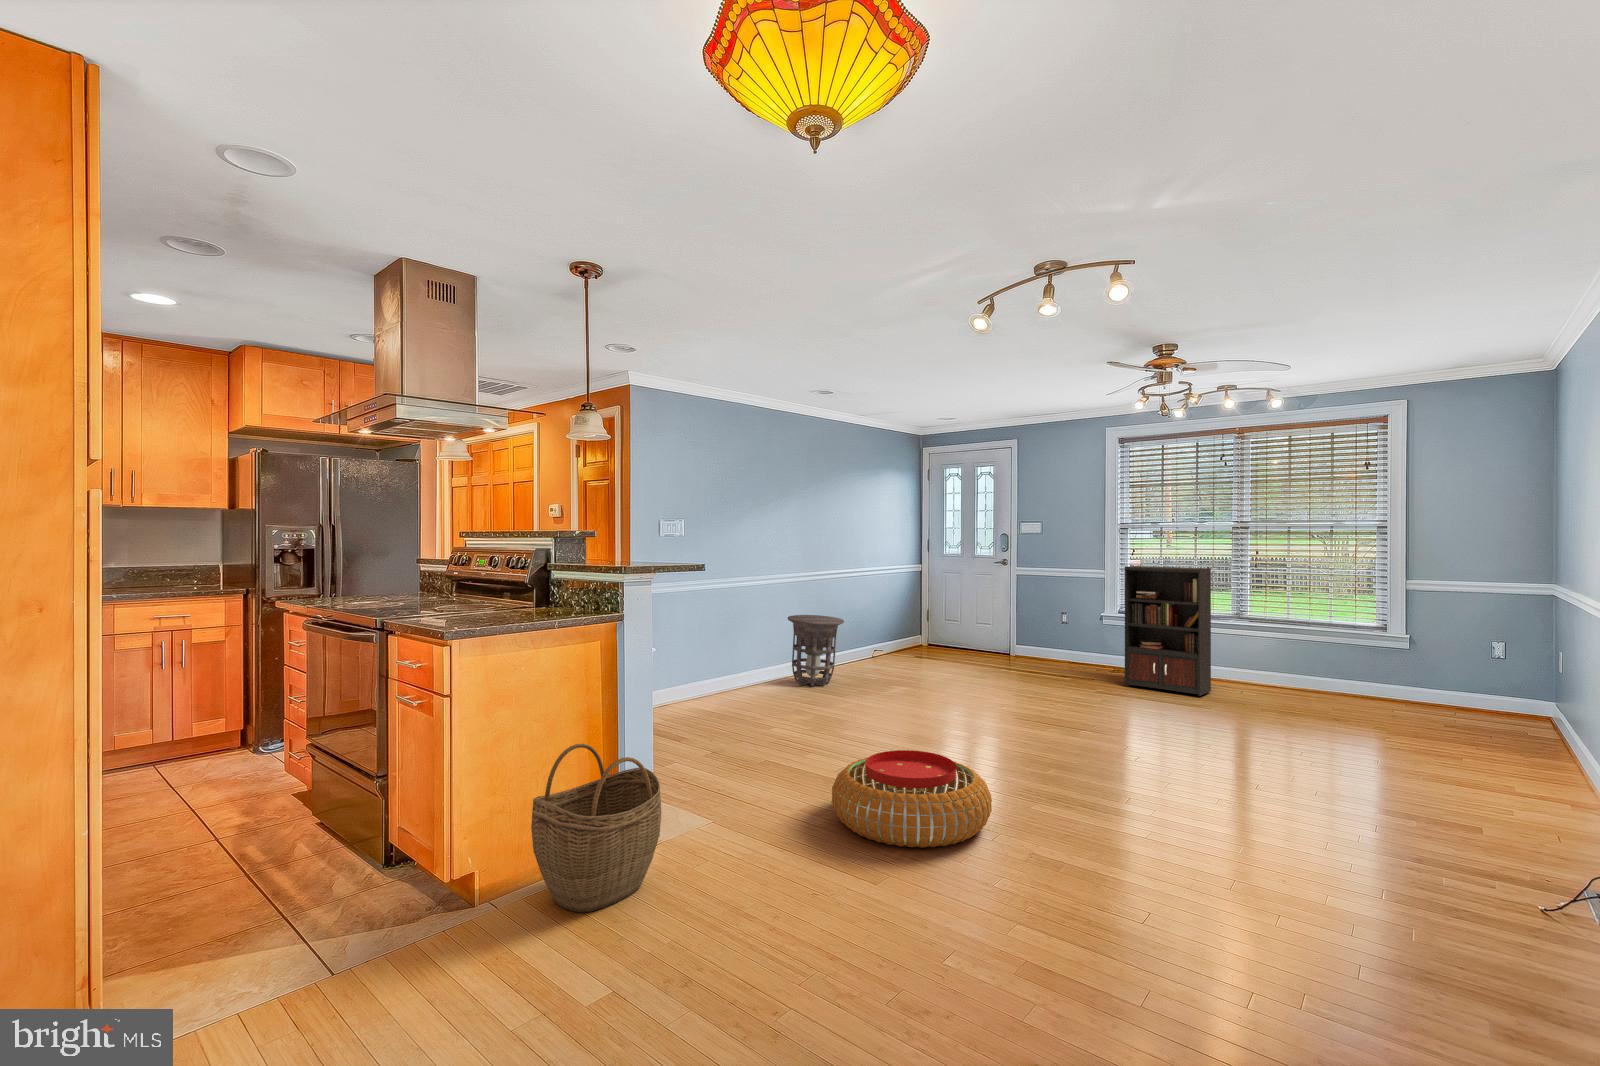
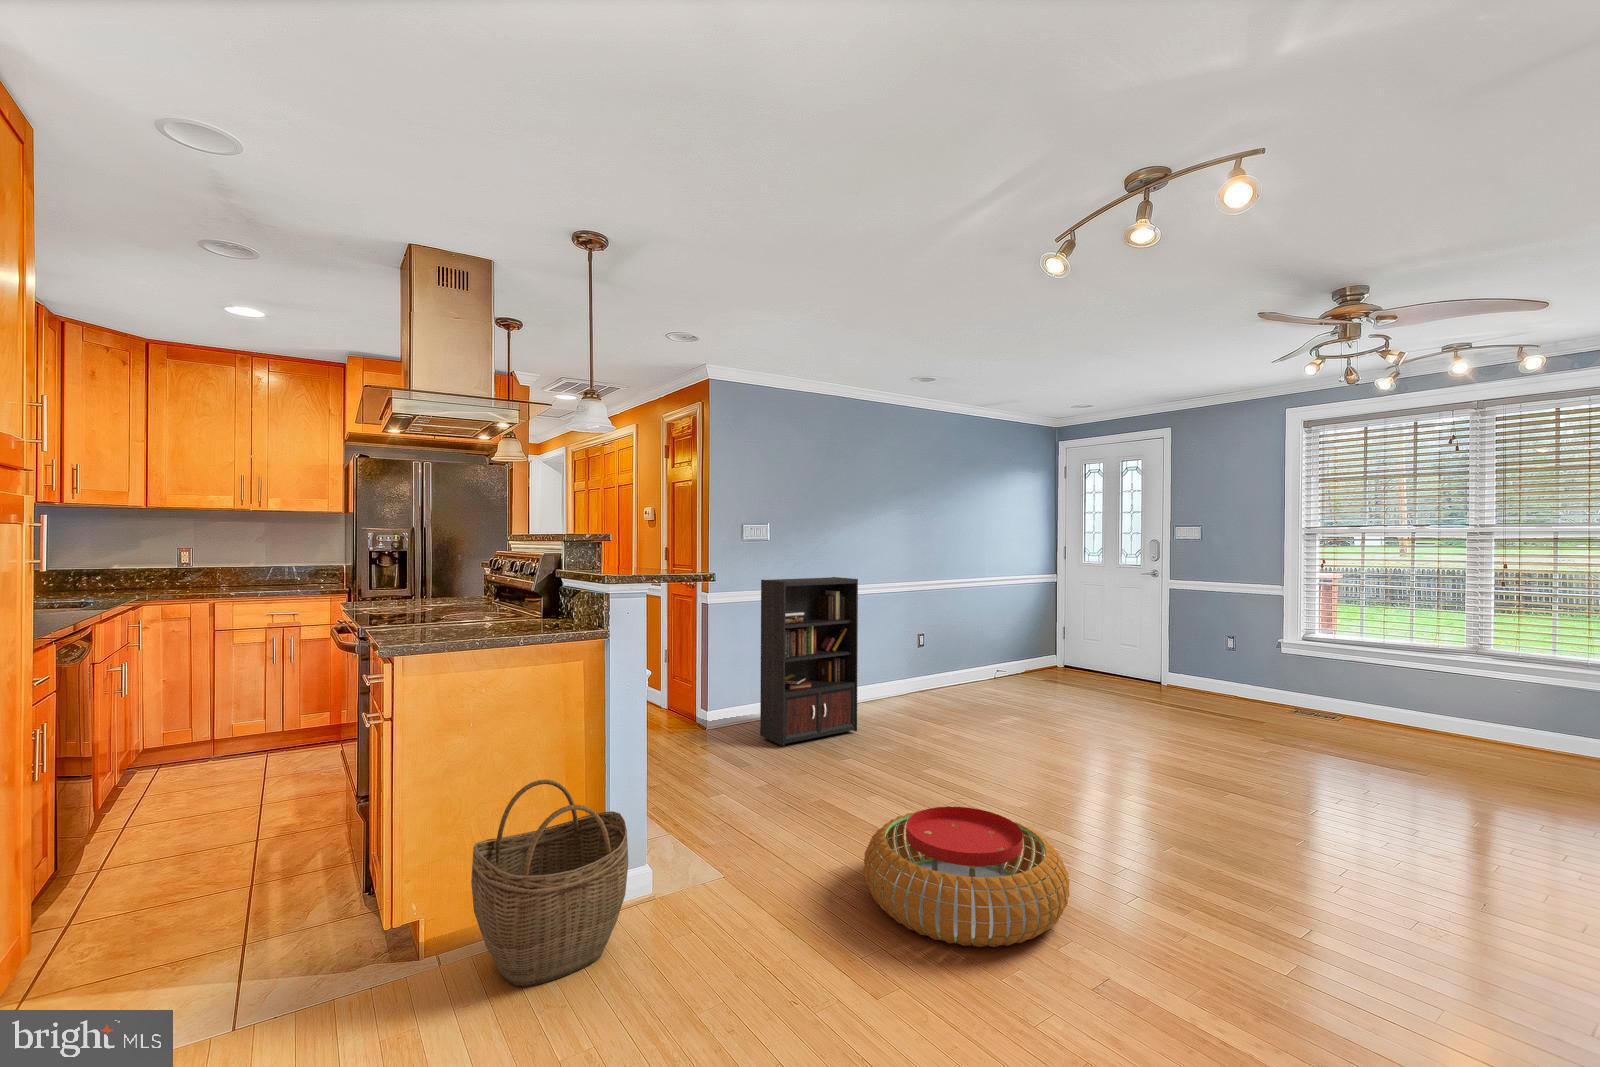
bookcase: present [1125,566,1242,696] -> present [760,577,858,746]
side table: present [788,615,844,686] -> none [889,626,952,705]

